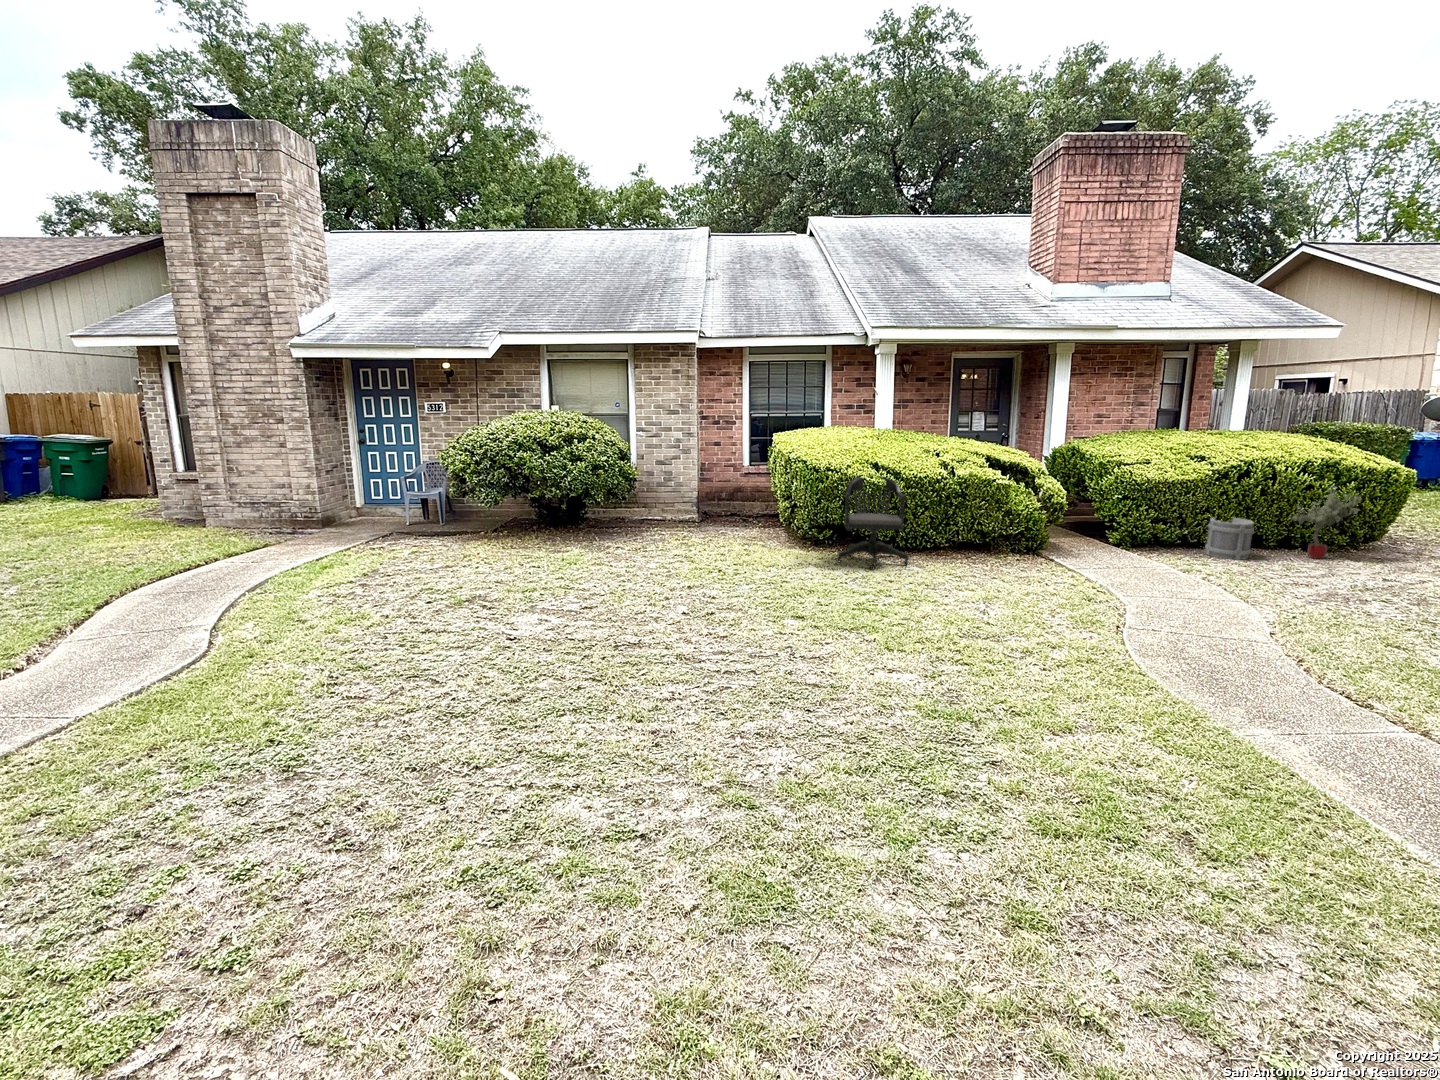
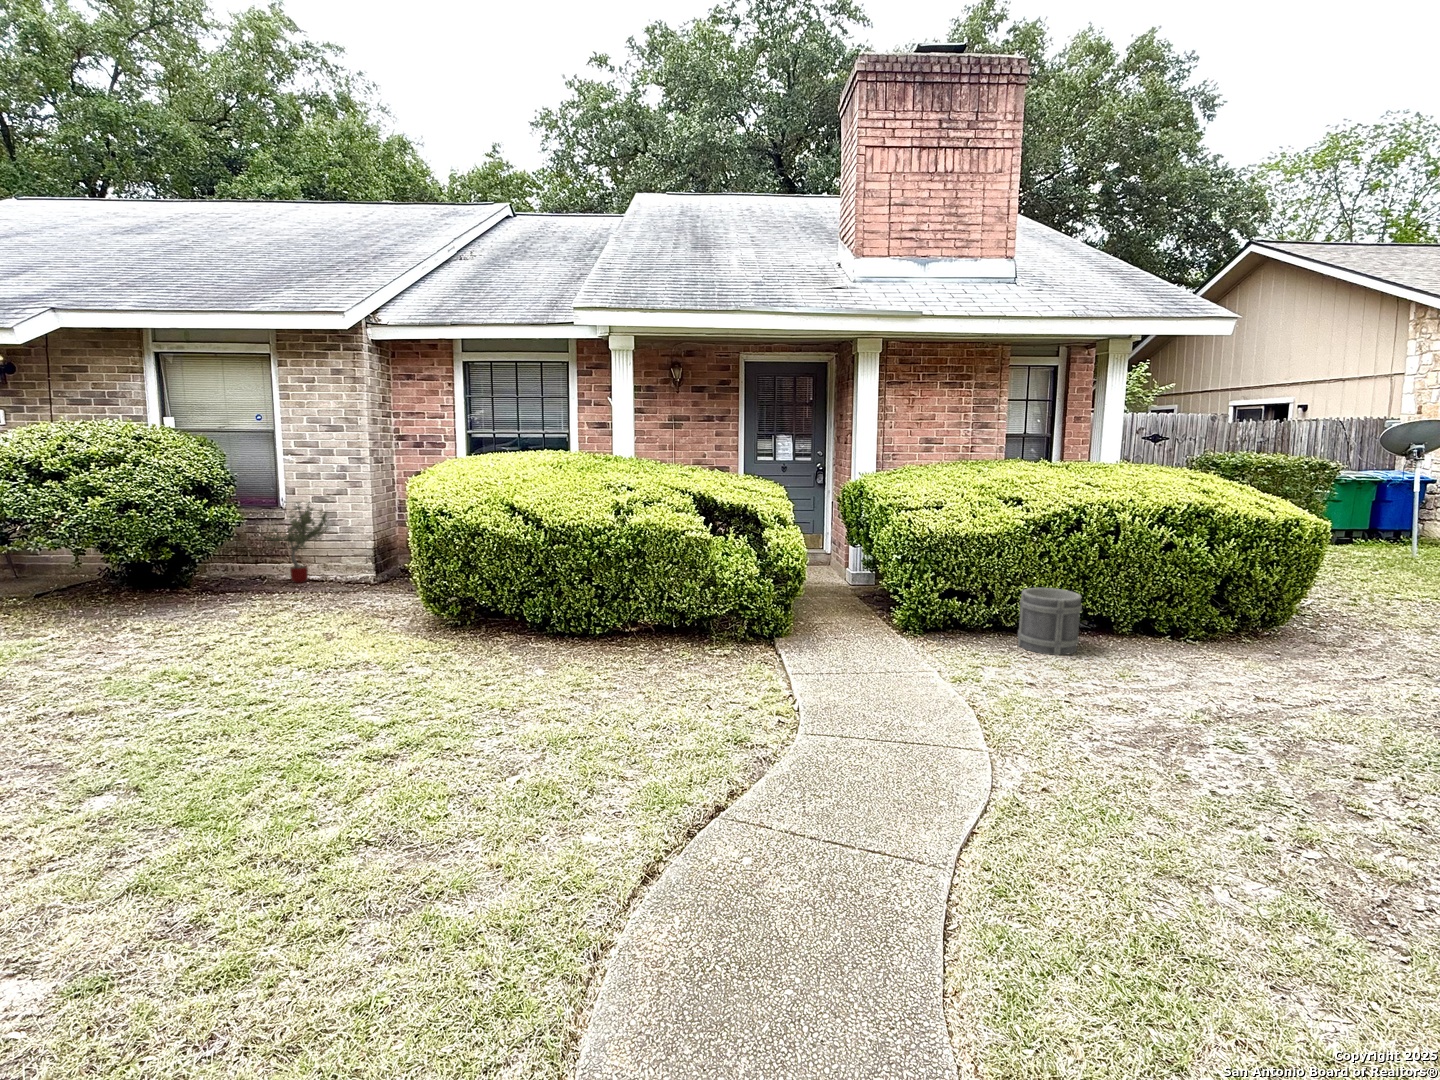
chair: present [837,476,909,570] -> none [423,520,534,672]
potted tree: present [1290,485,1361,559] -> present [266,502,327,583]

